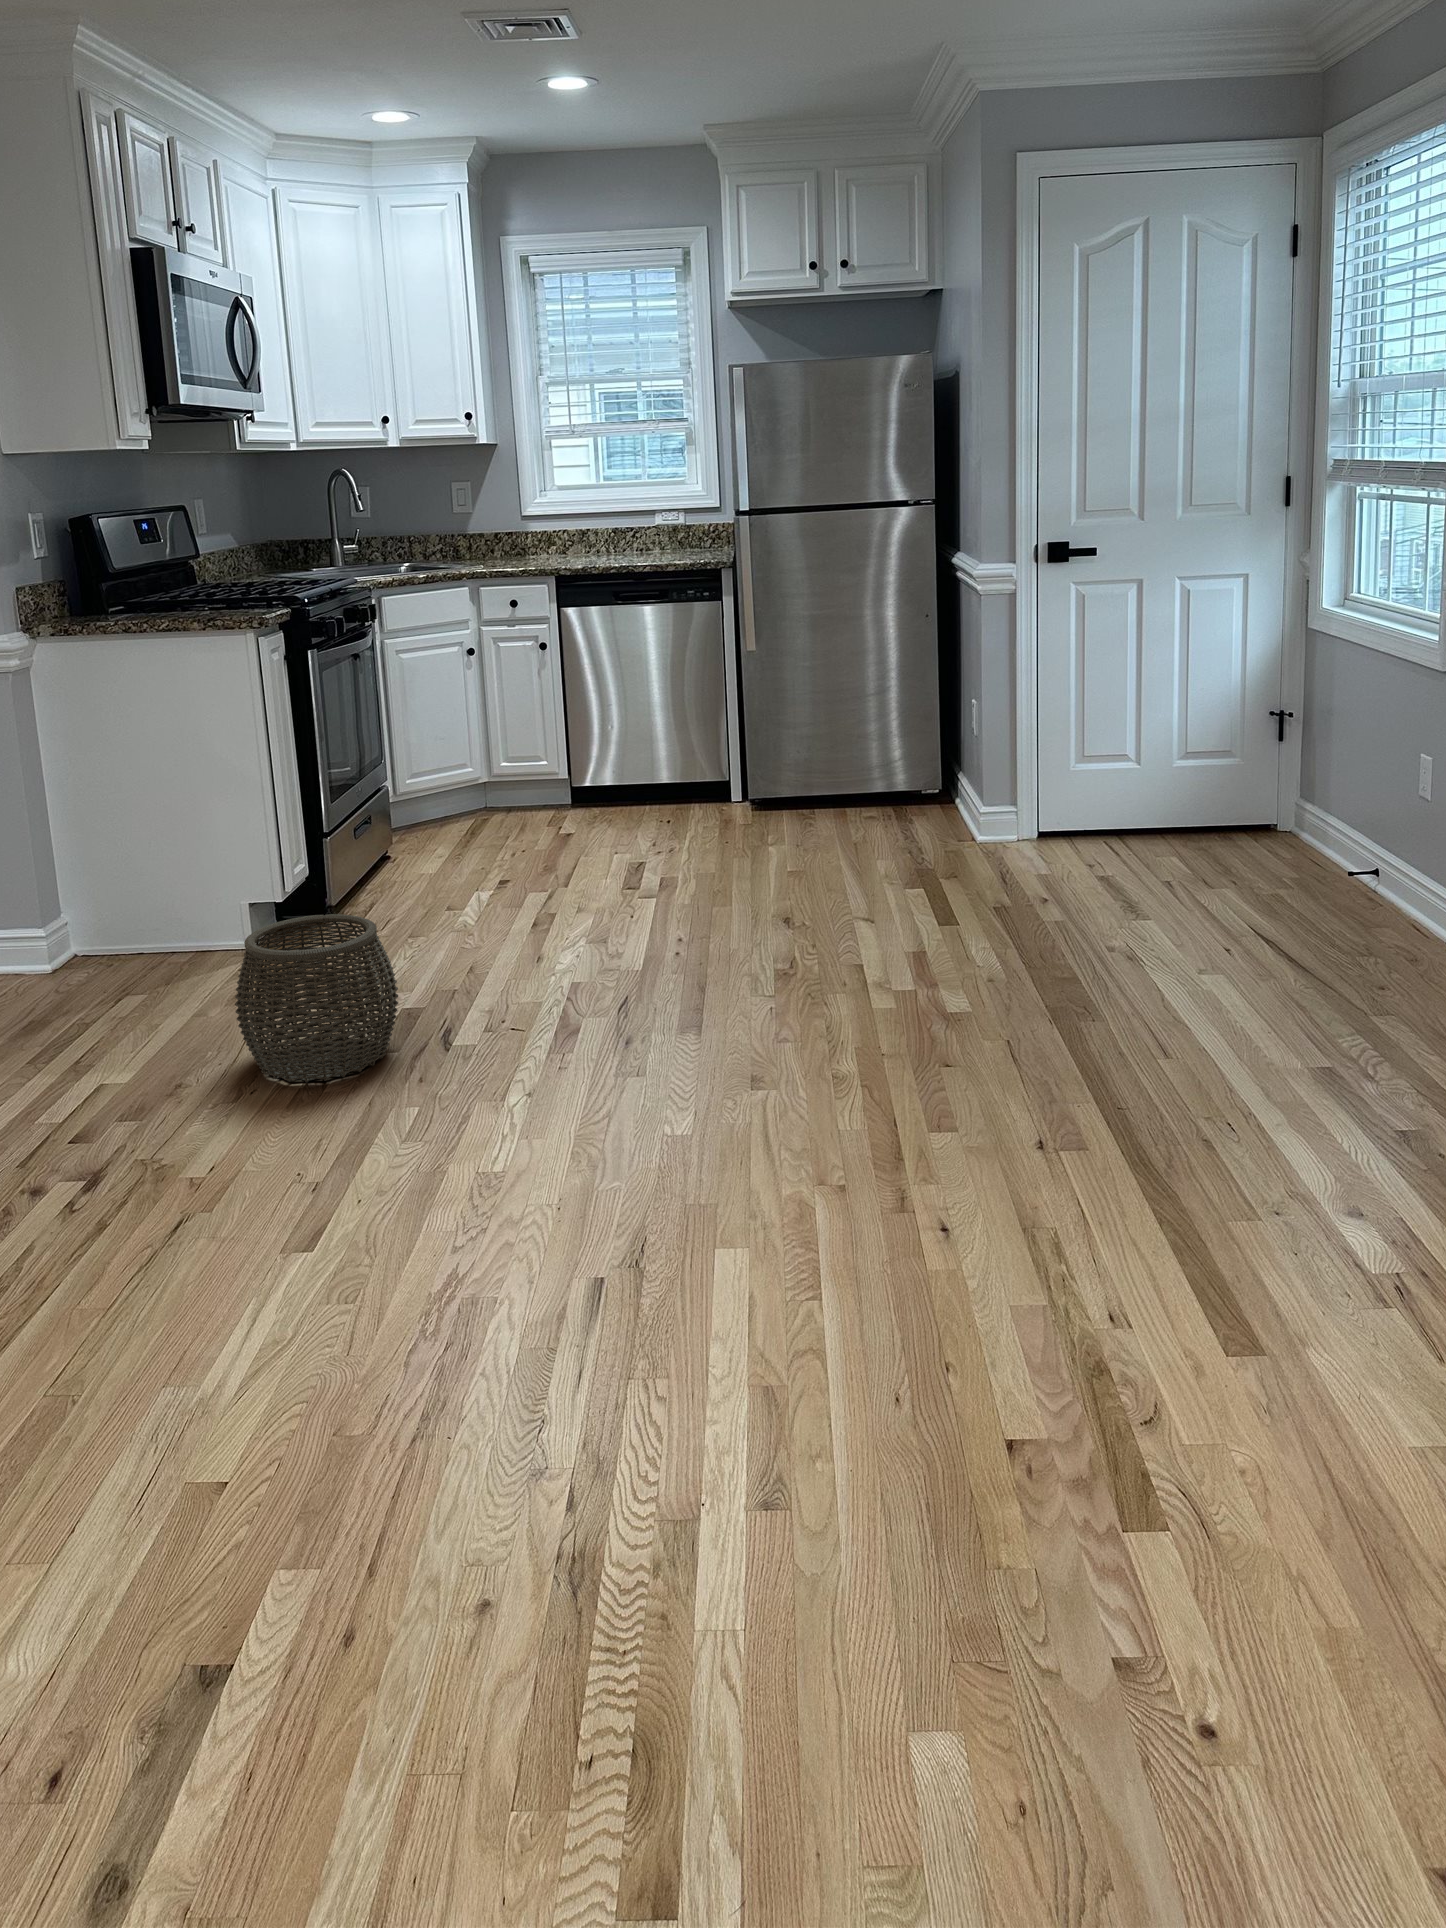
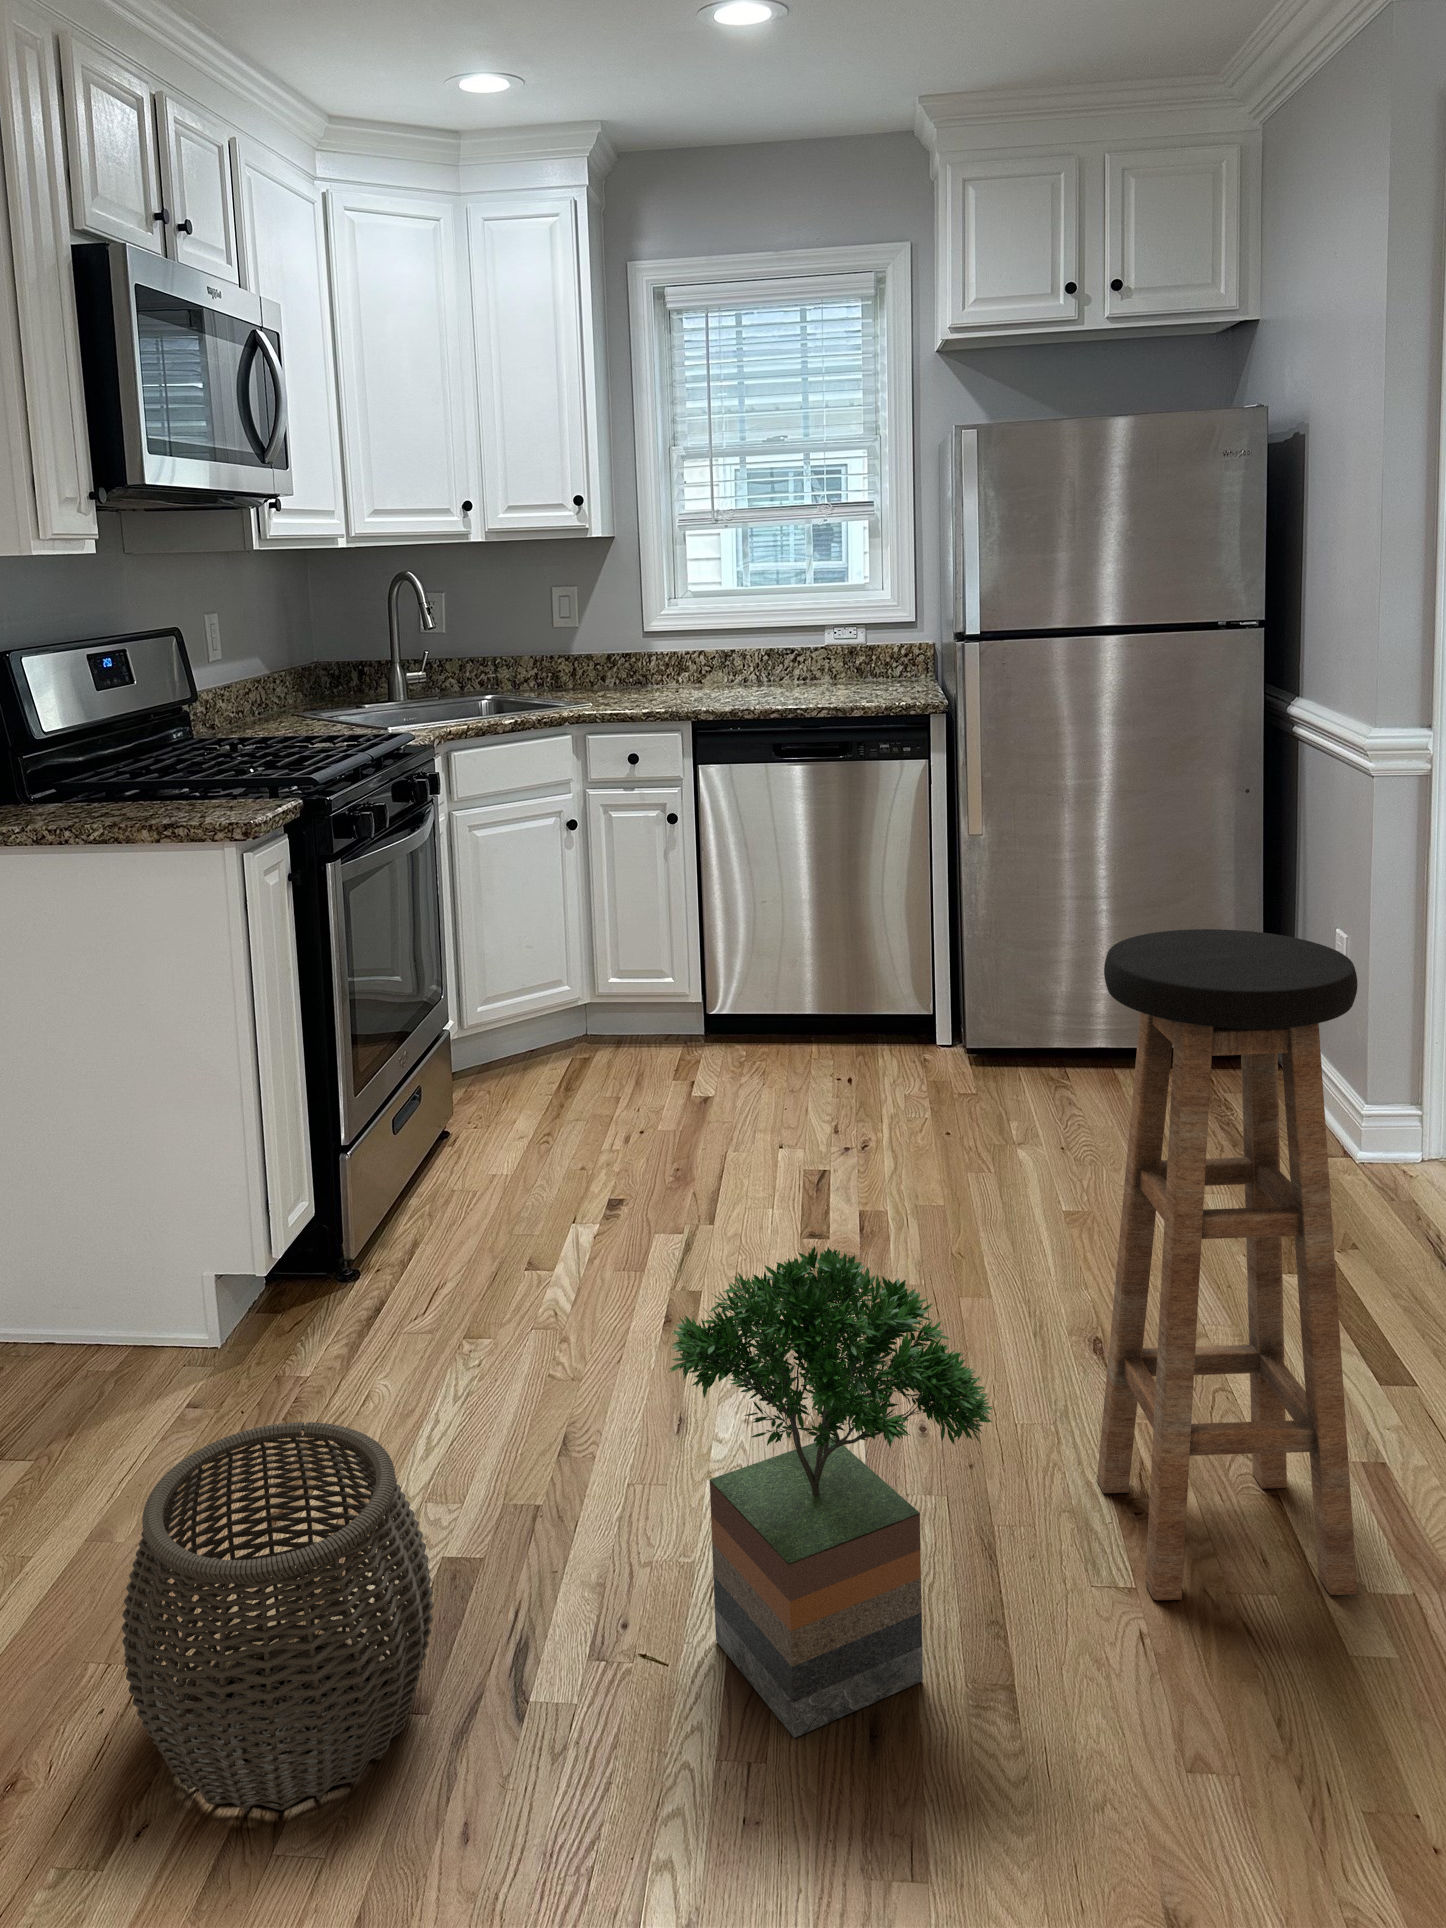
bar stool: none [754,651,887,998] -> present [1097,929,1358,1600]
potted tree: none [519,813,684,1047] -> present [670,1245,992,1738]

